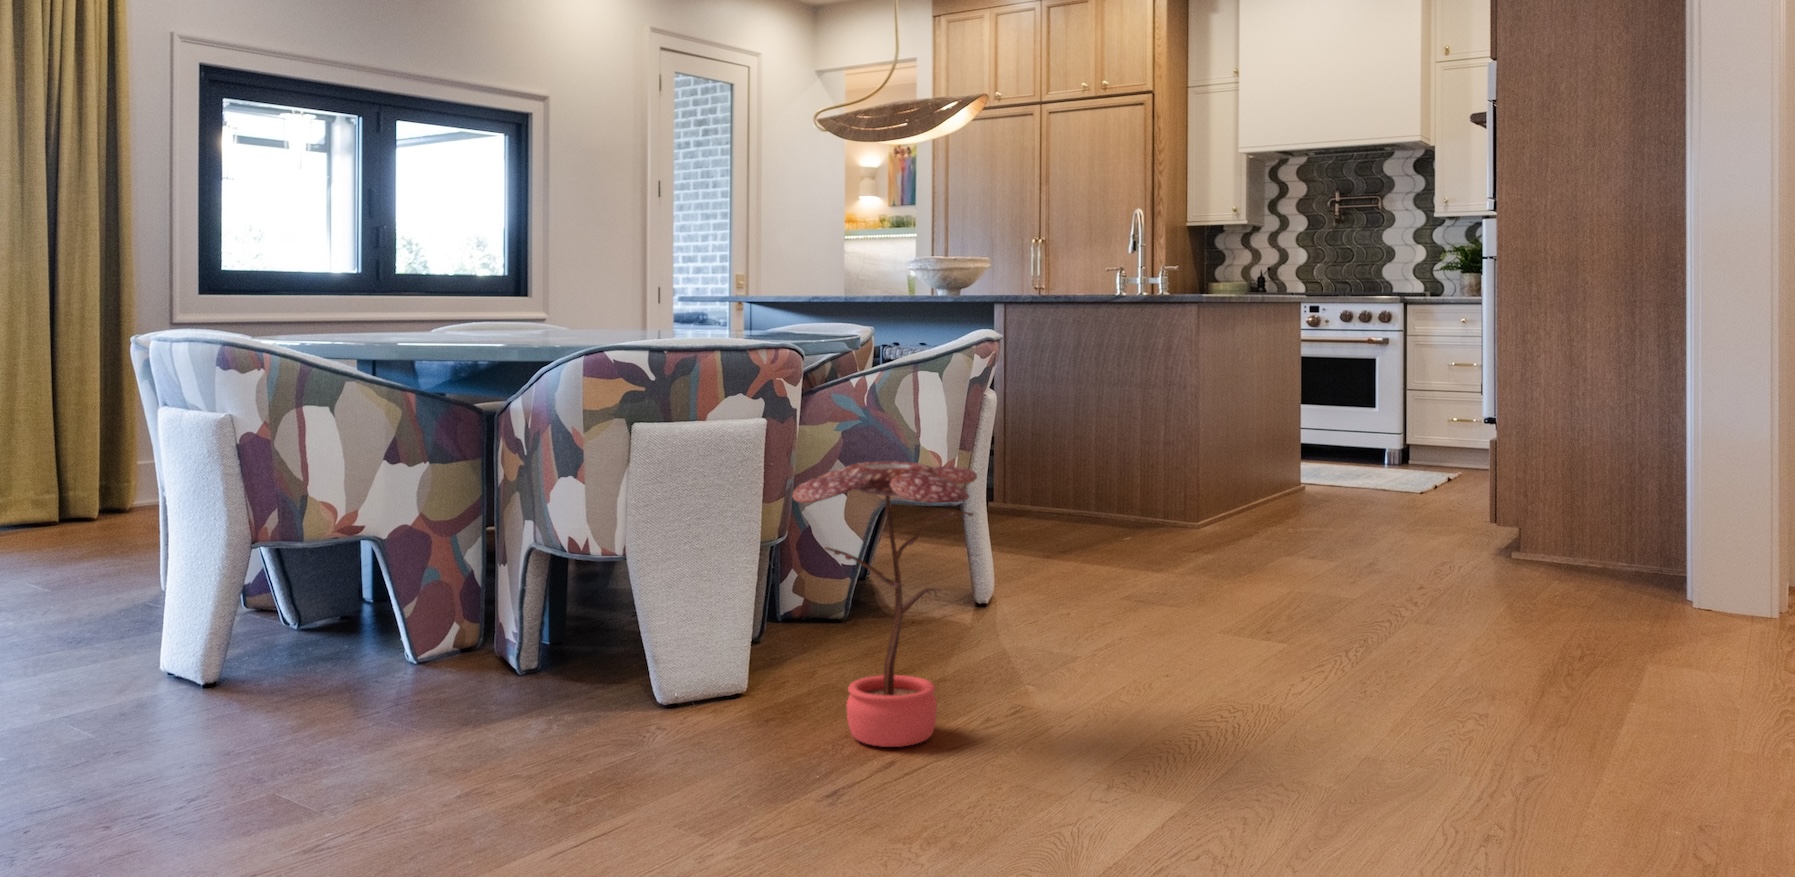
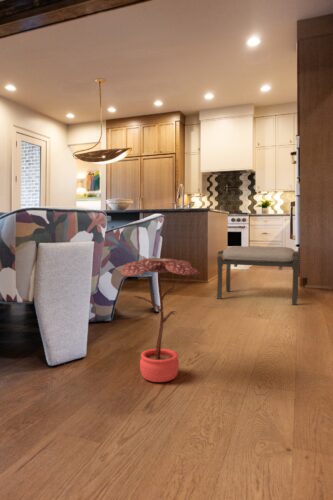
ottoman: none [1184,418,1460,601] -> present [217,246,299,305]

